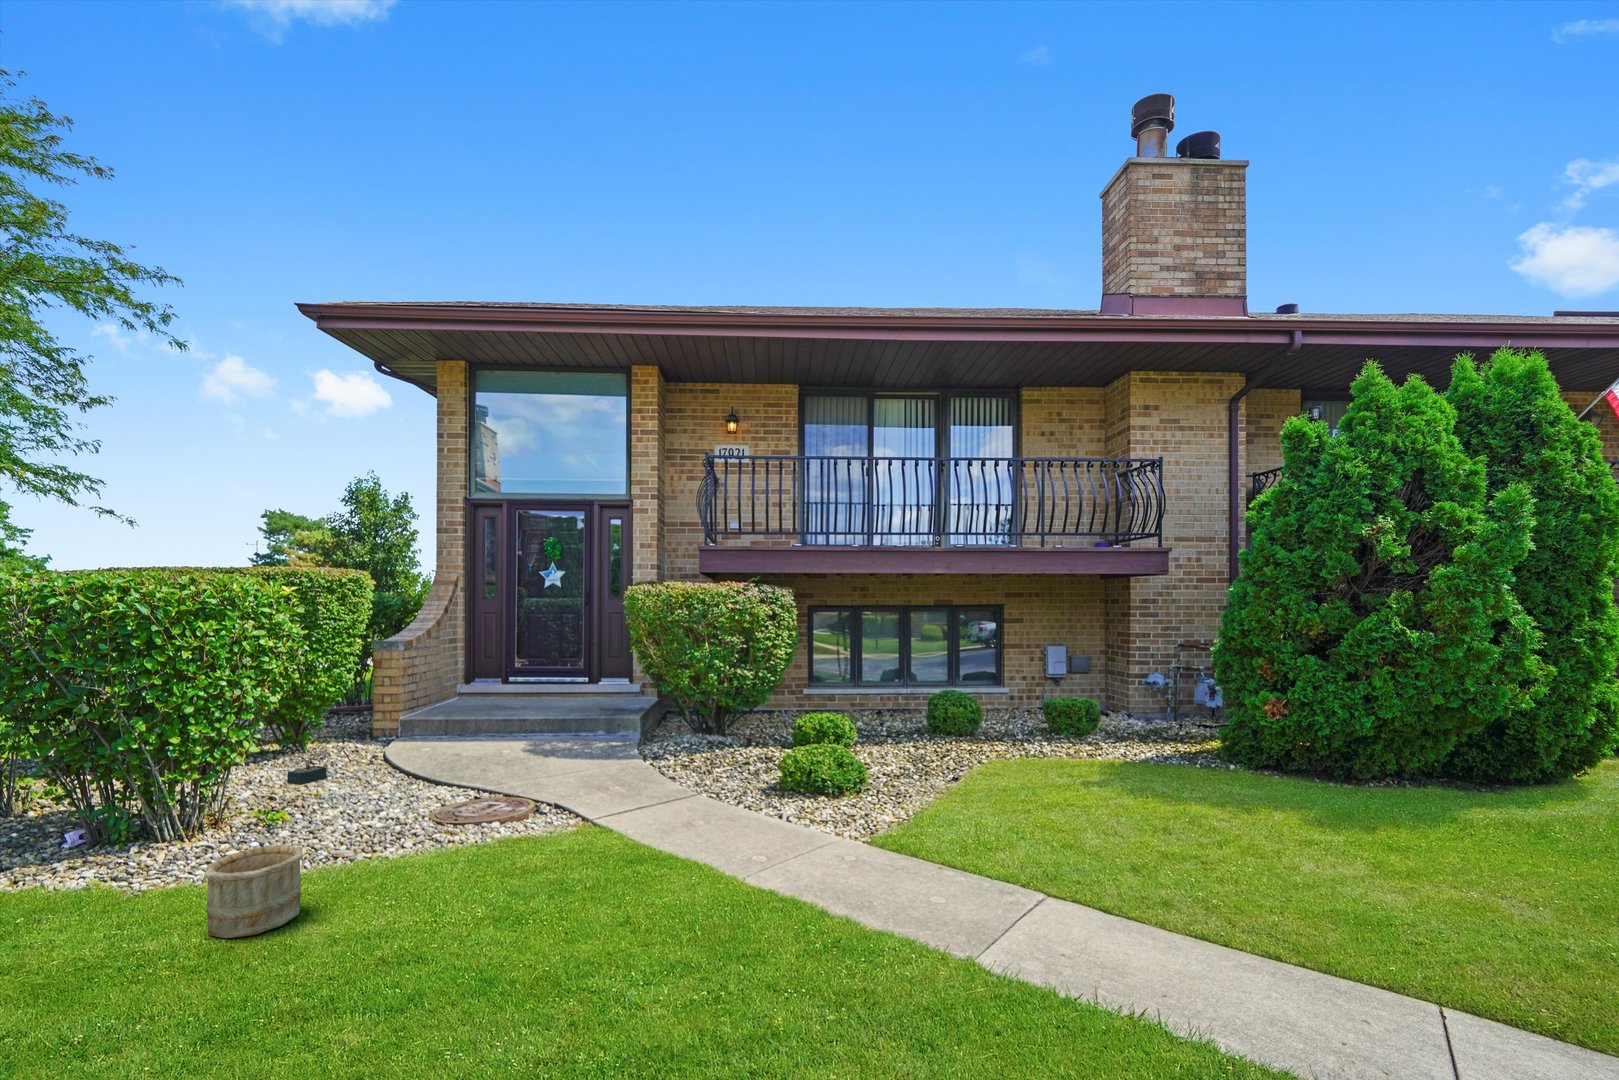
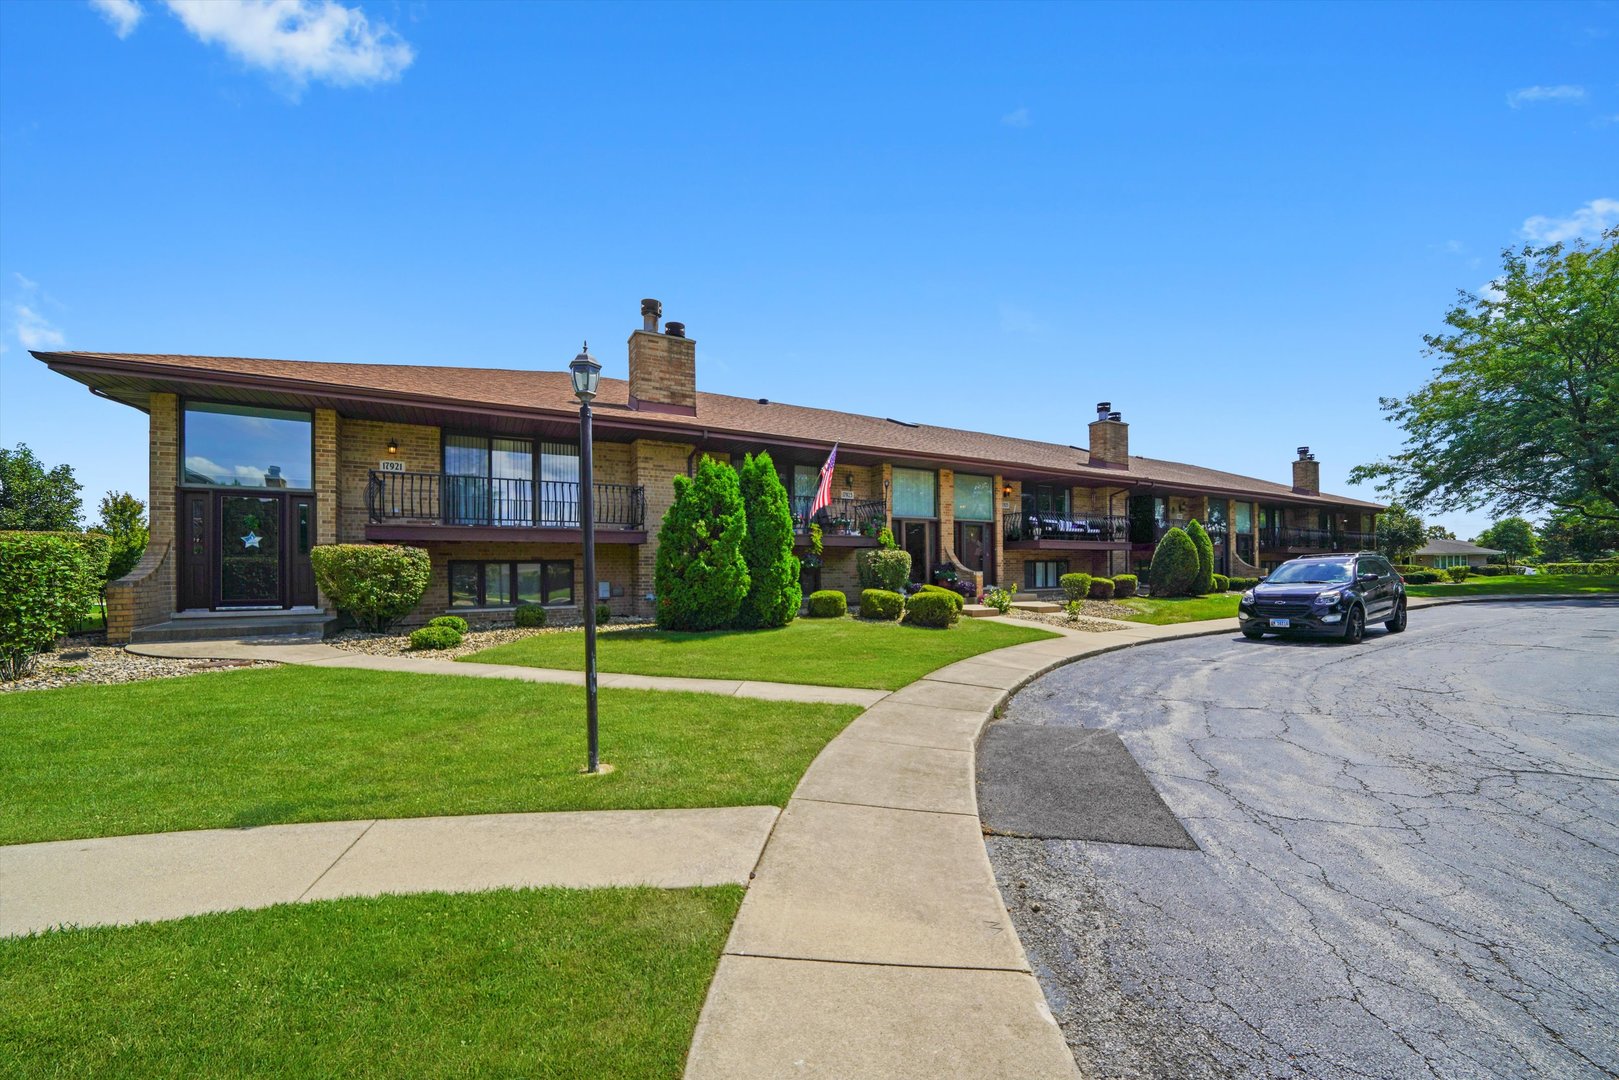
wooden bucket: present [204,845,303,938] -> none [81,657,136,691]

